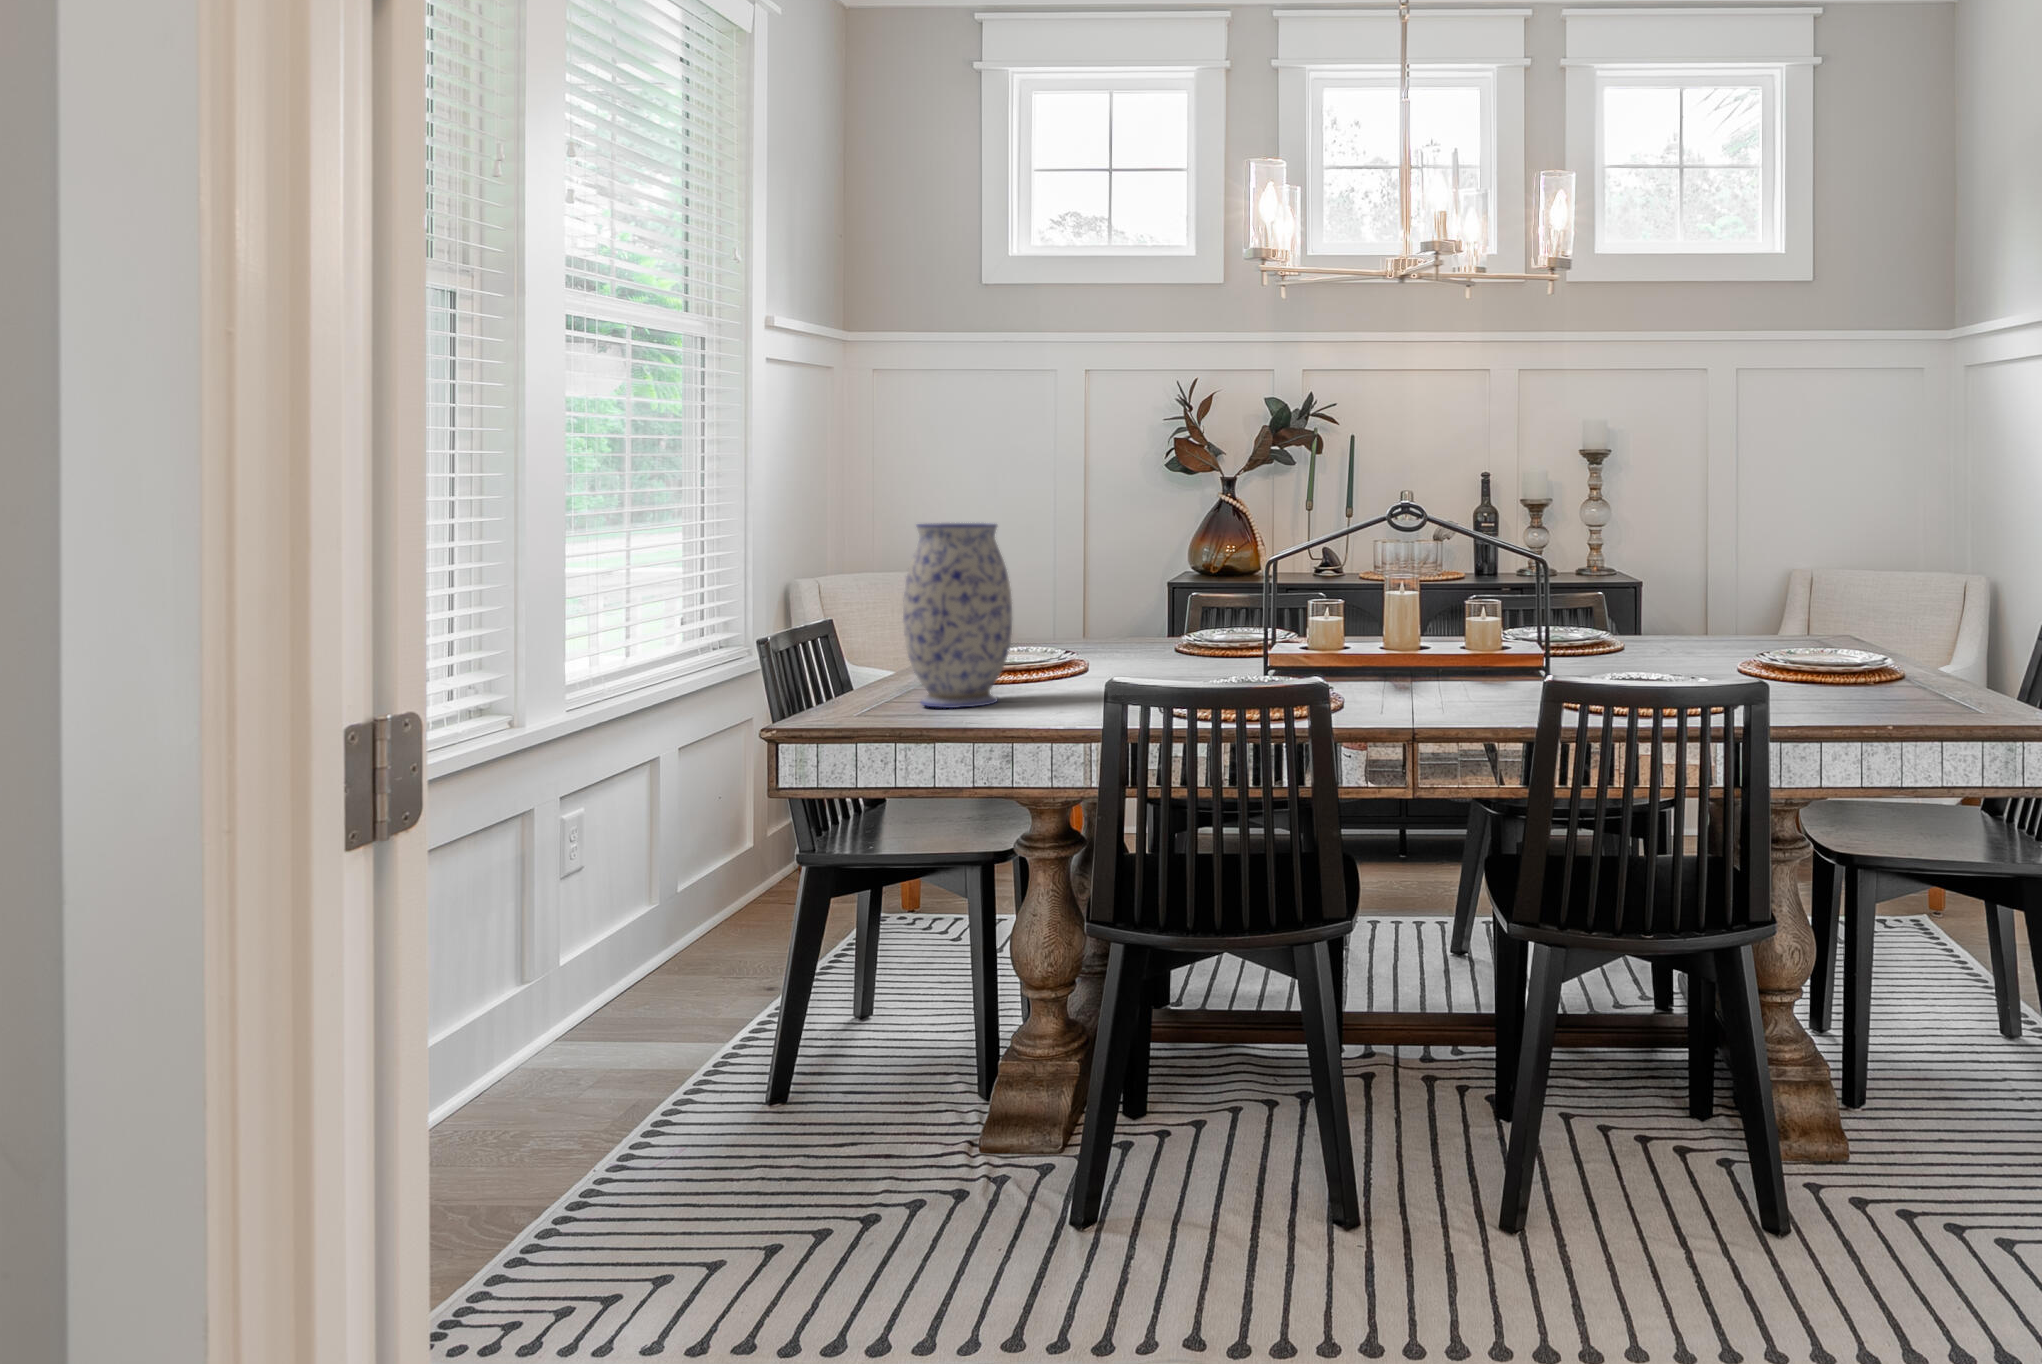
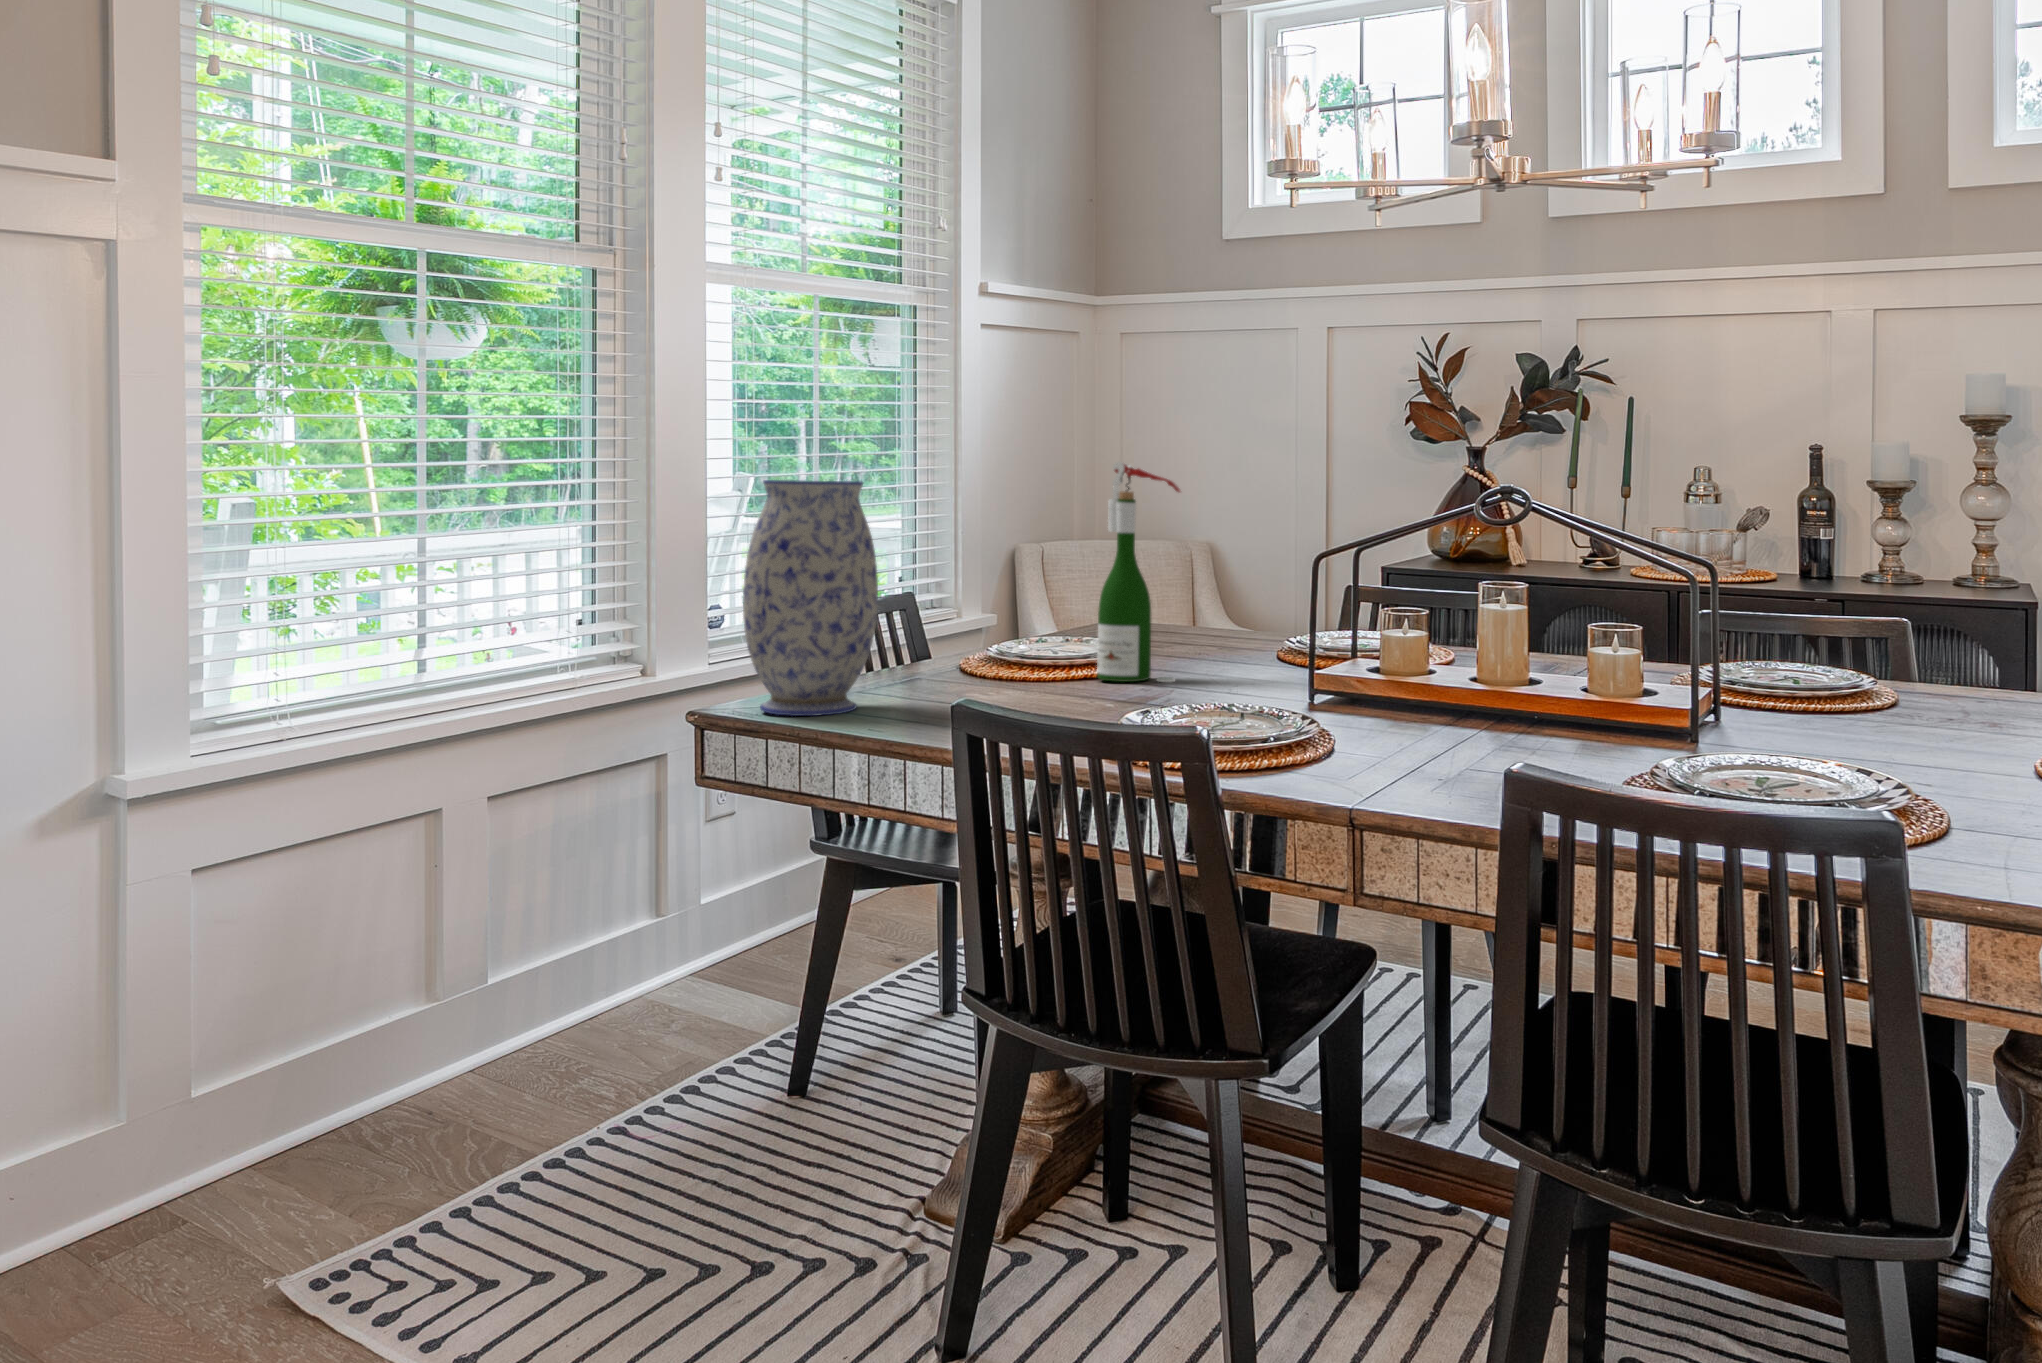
wine bottle: none [1122,503,1188,669] -> present [1097,462,1181,682]

